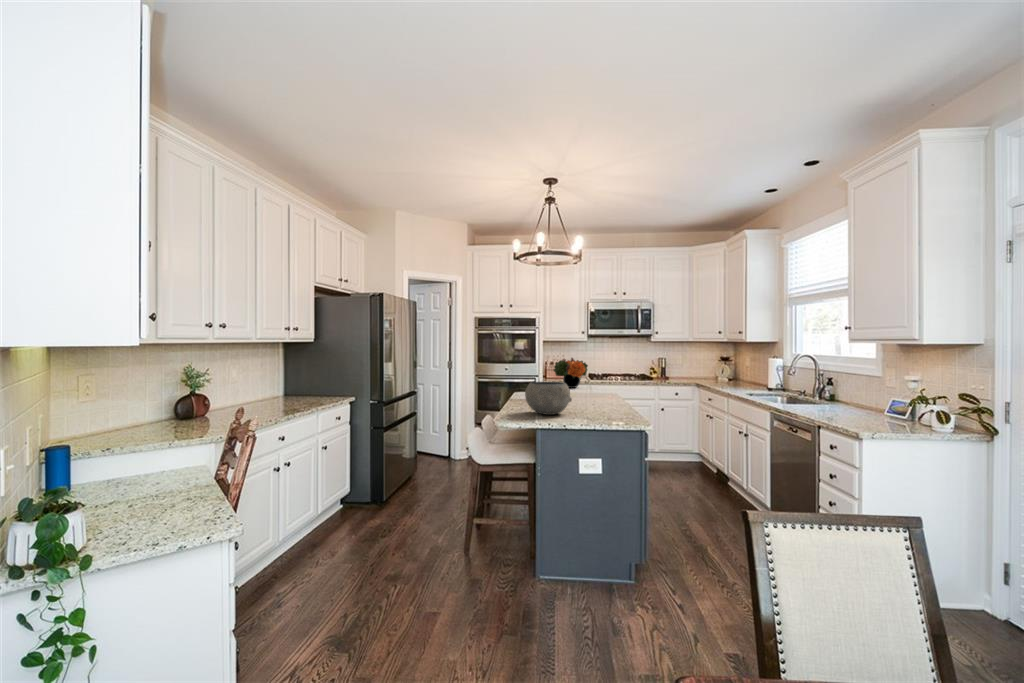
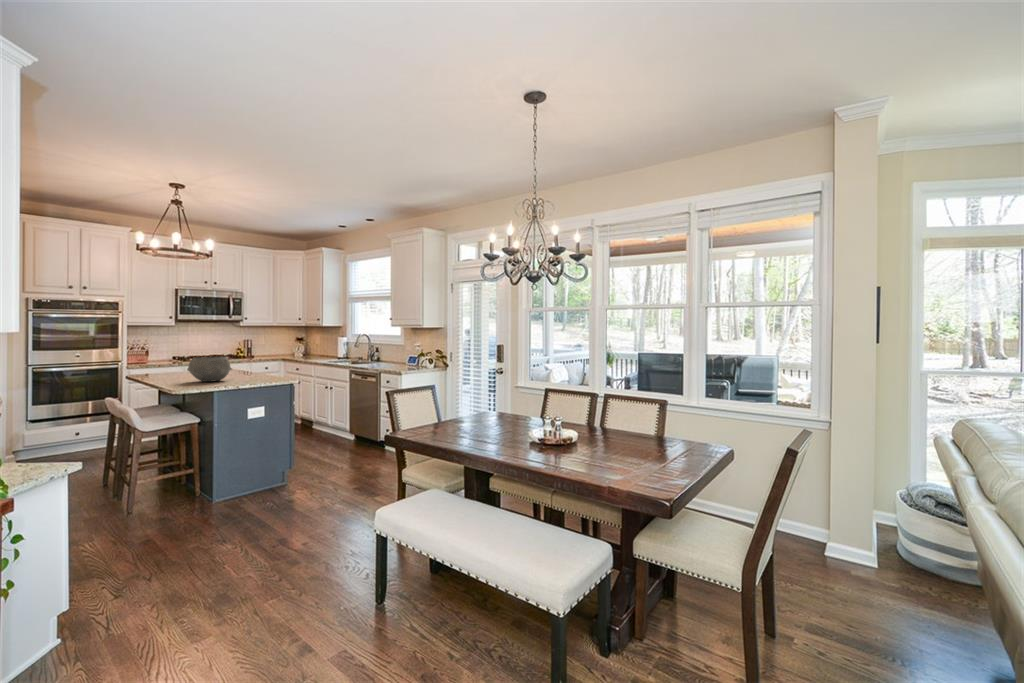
flower arrangement: present [554,358,588,388] -> none [153,340,193,369]

